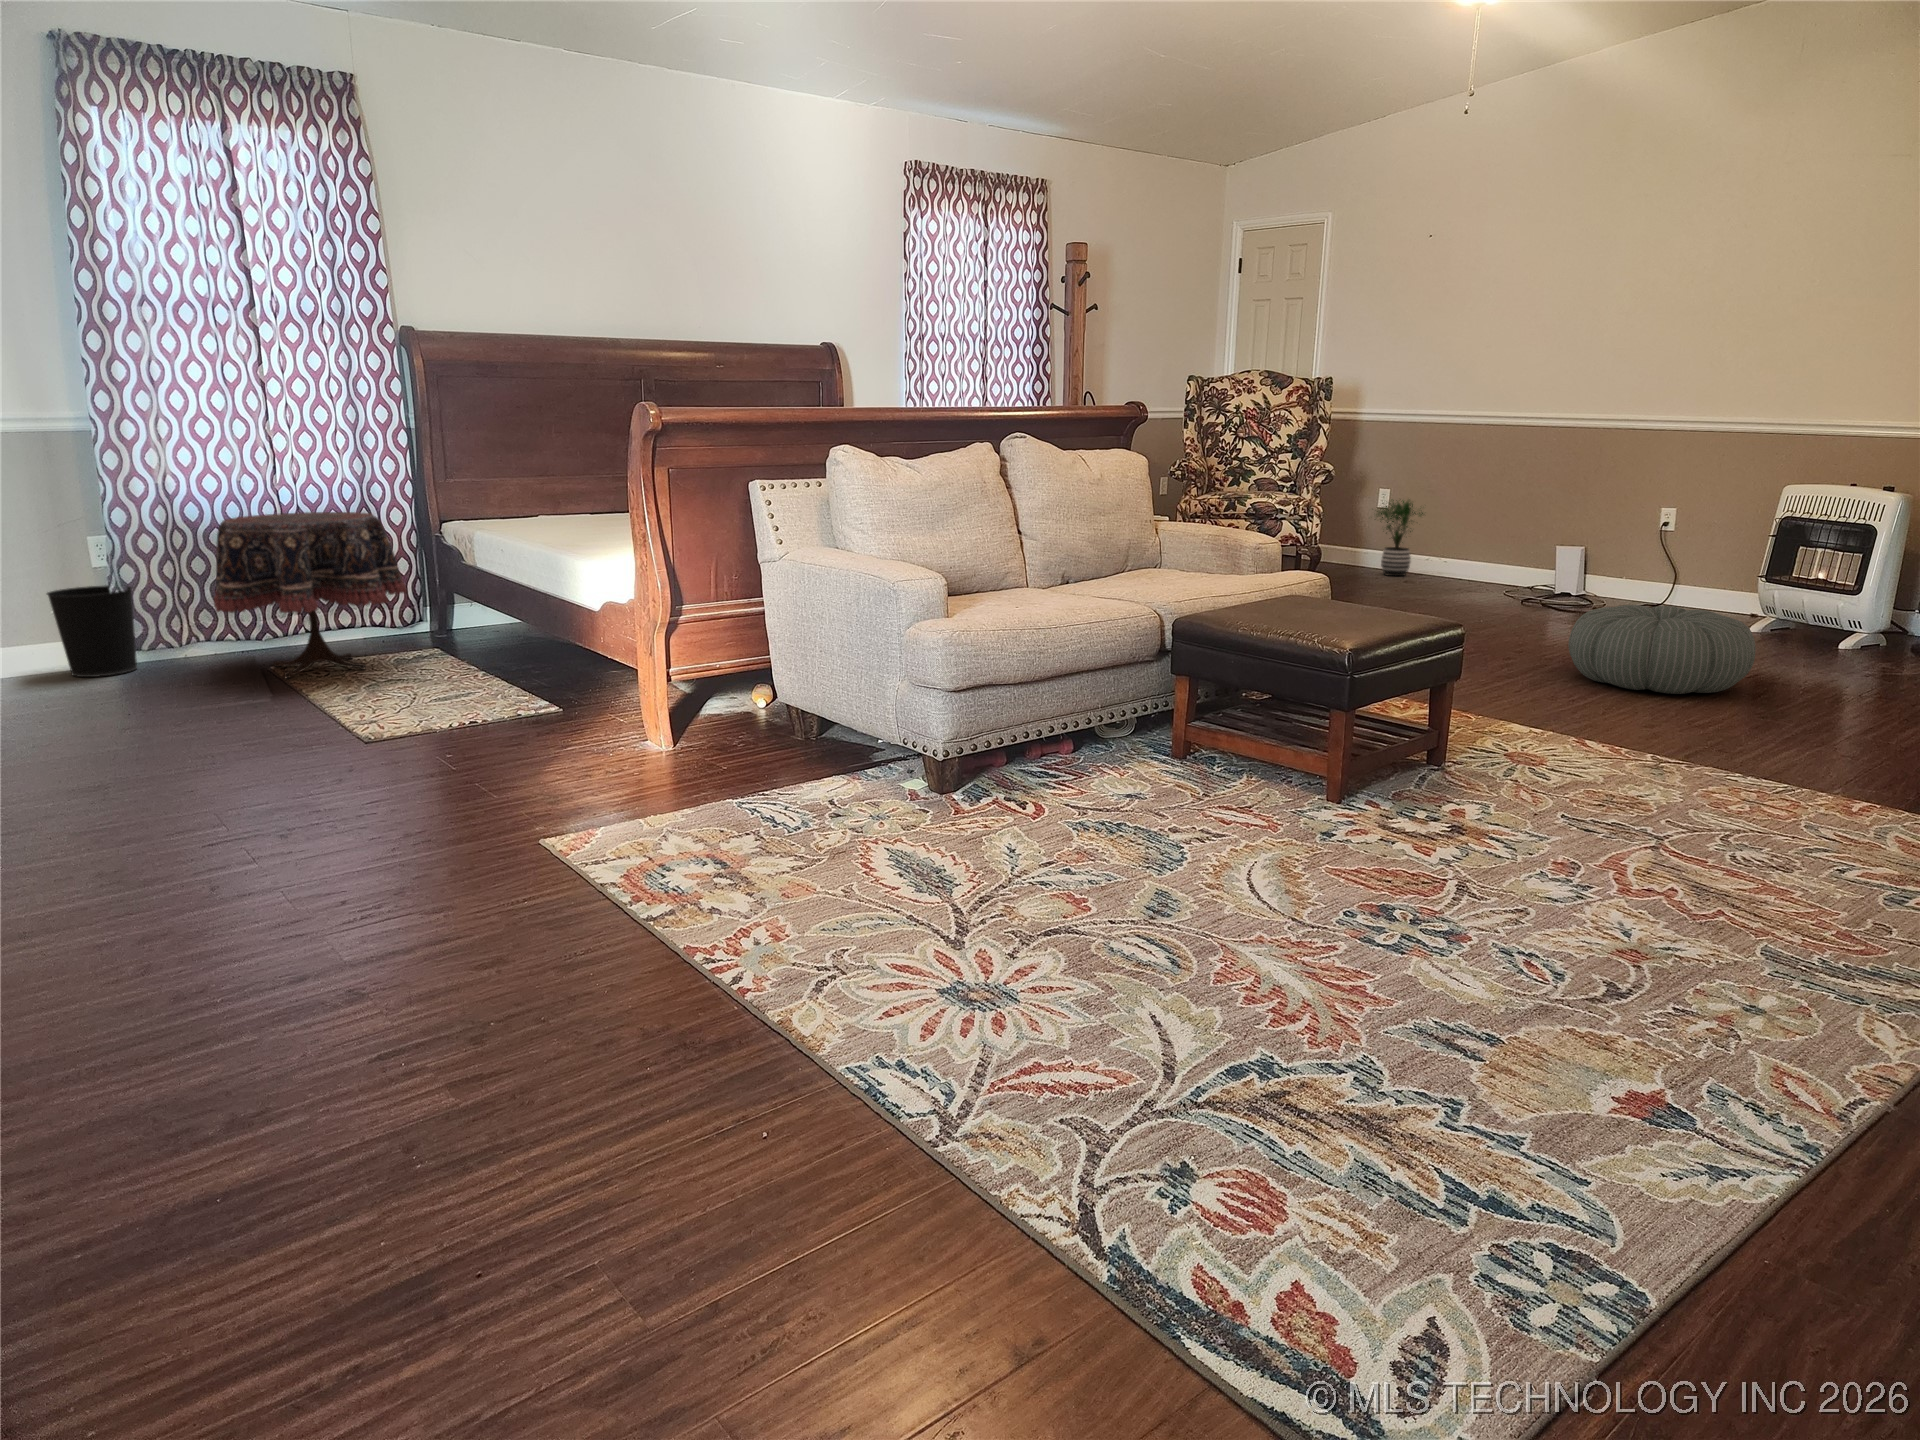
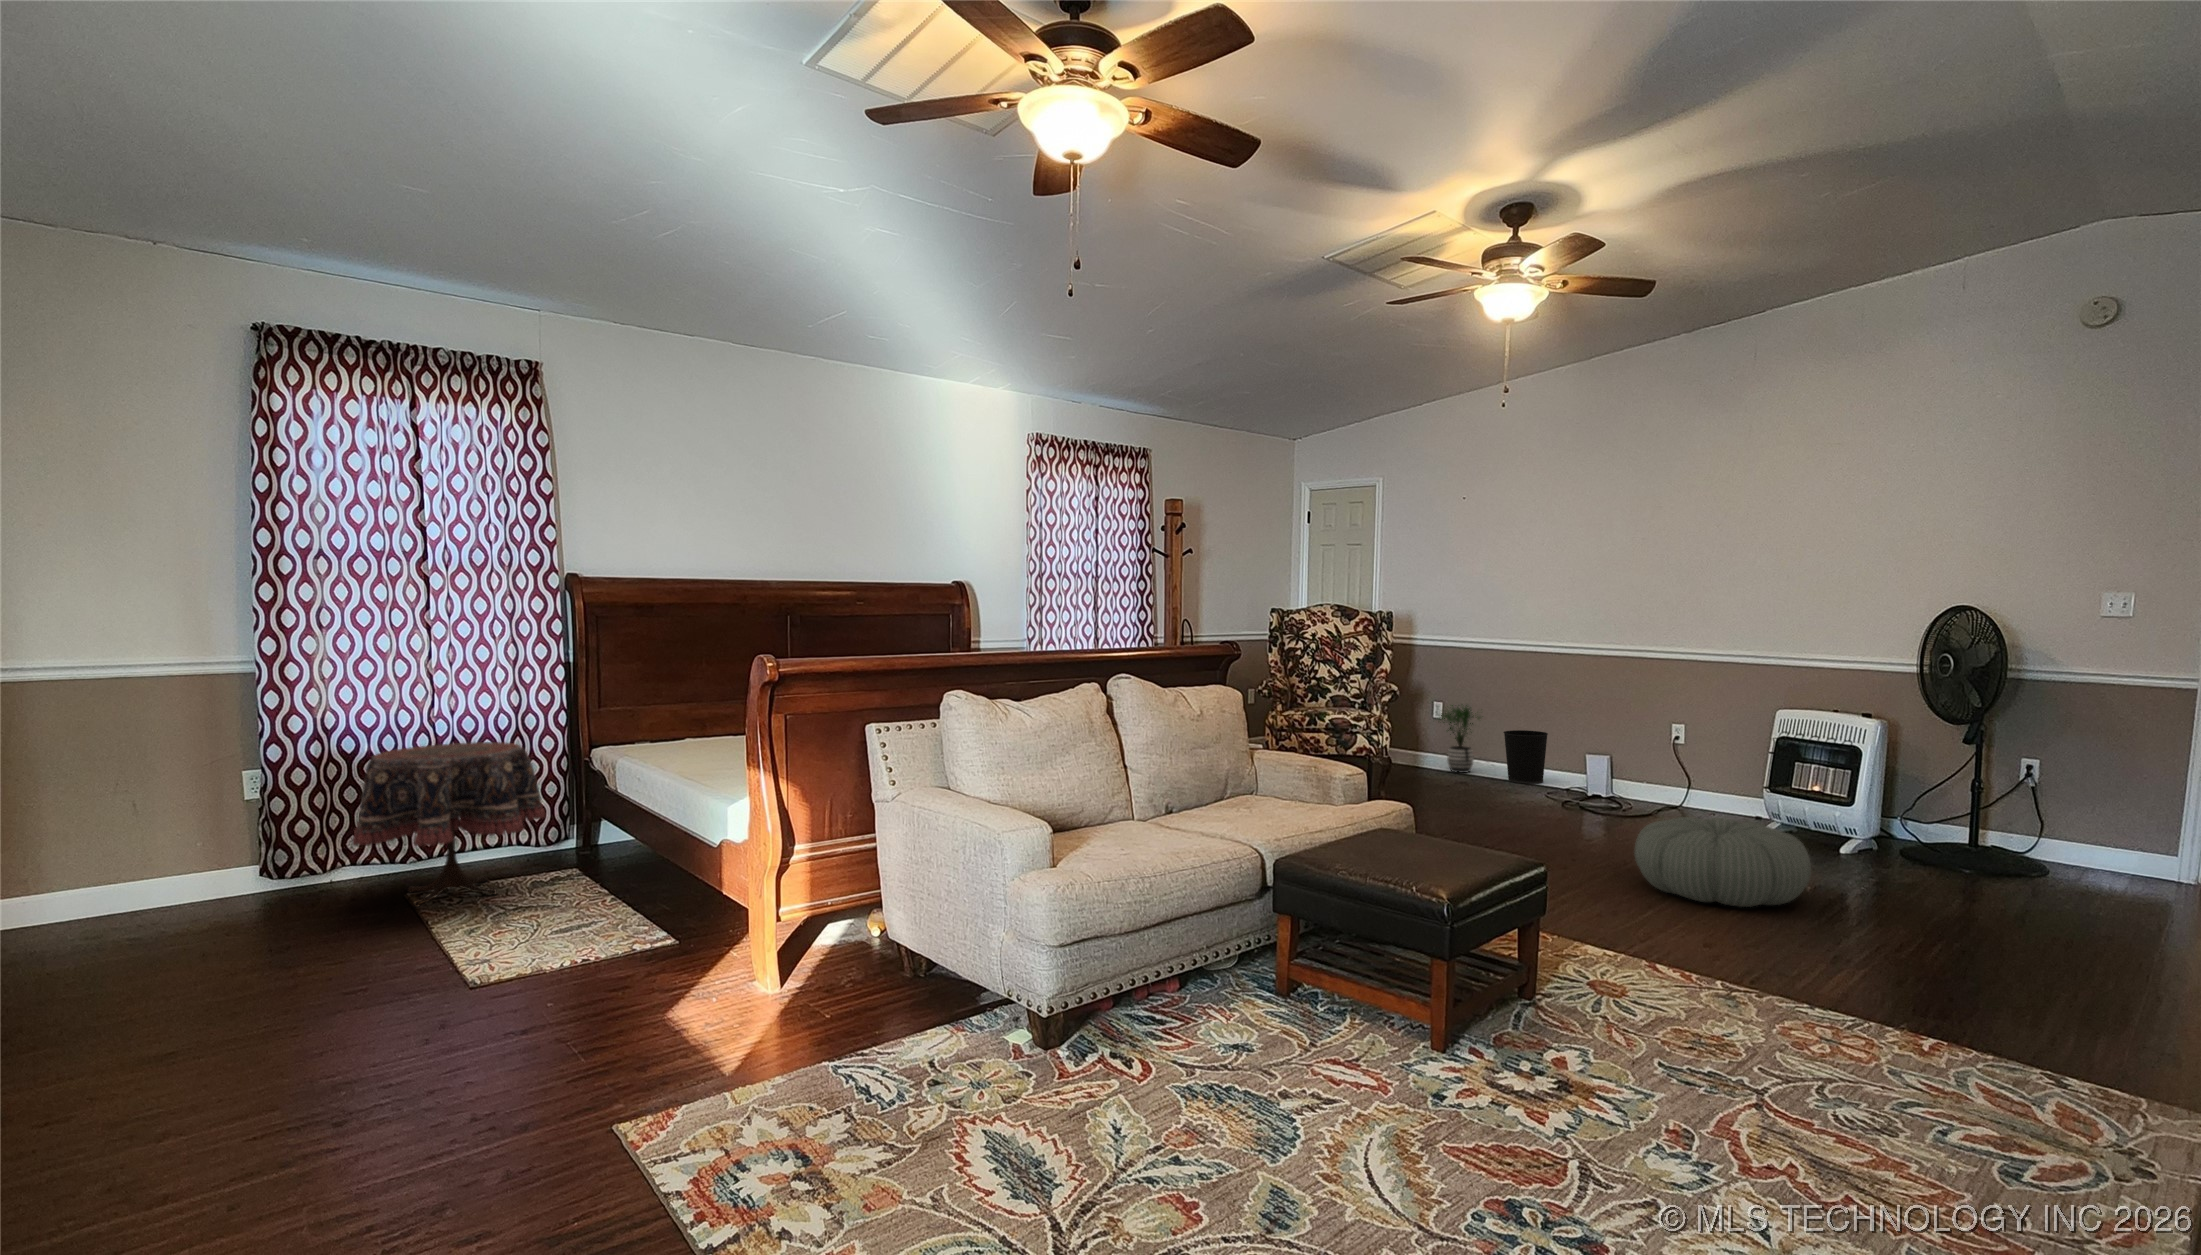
wastebasket: present [47,585,137,677] -> present [1503,730,1548,784]

